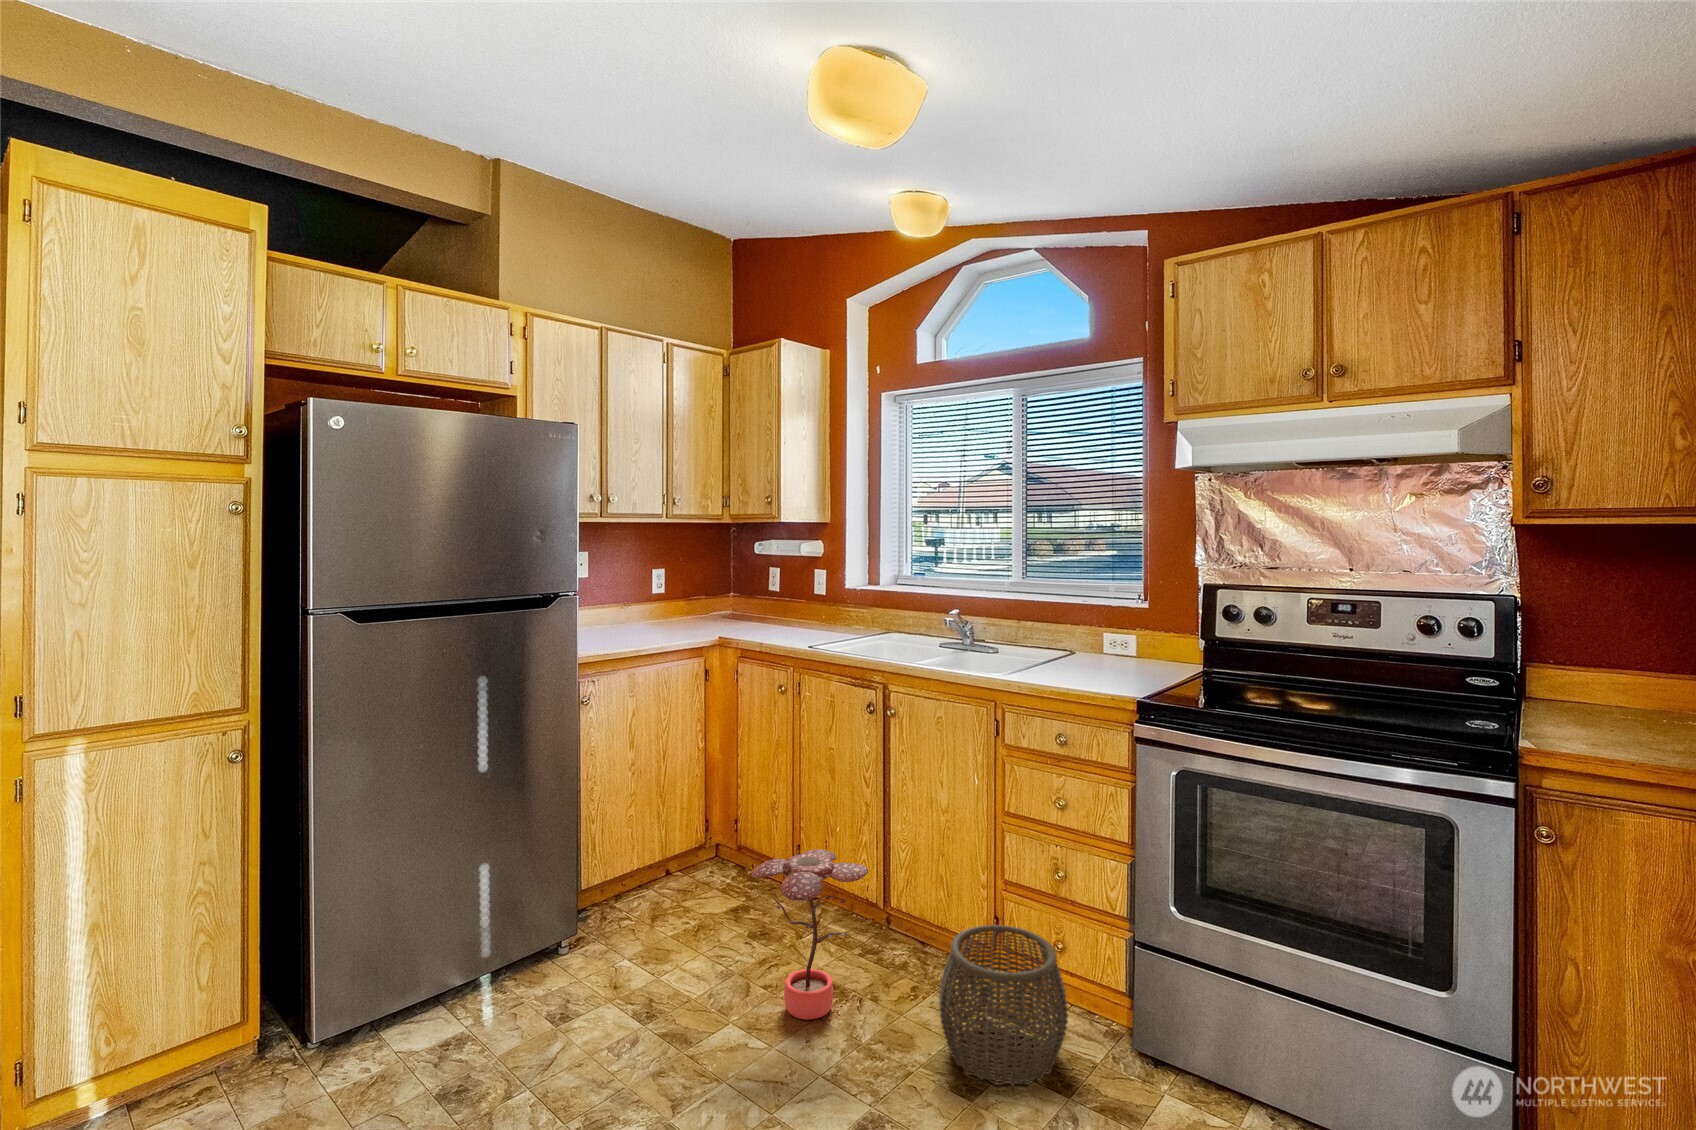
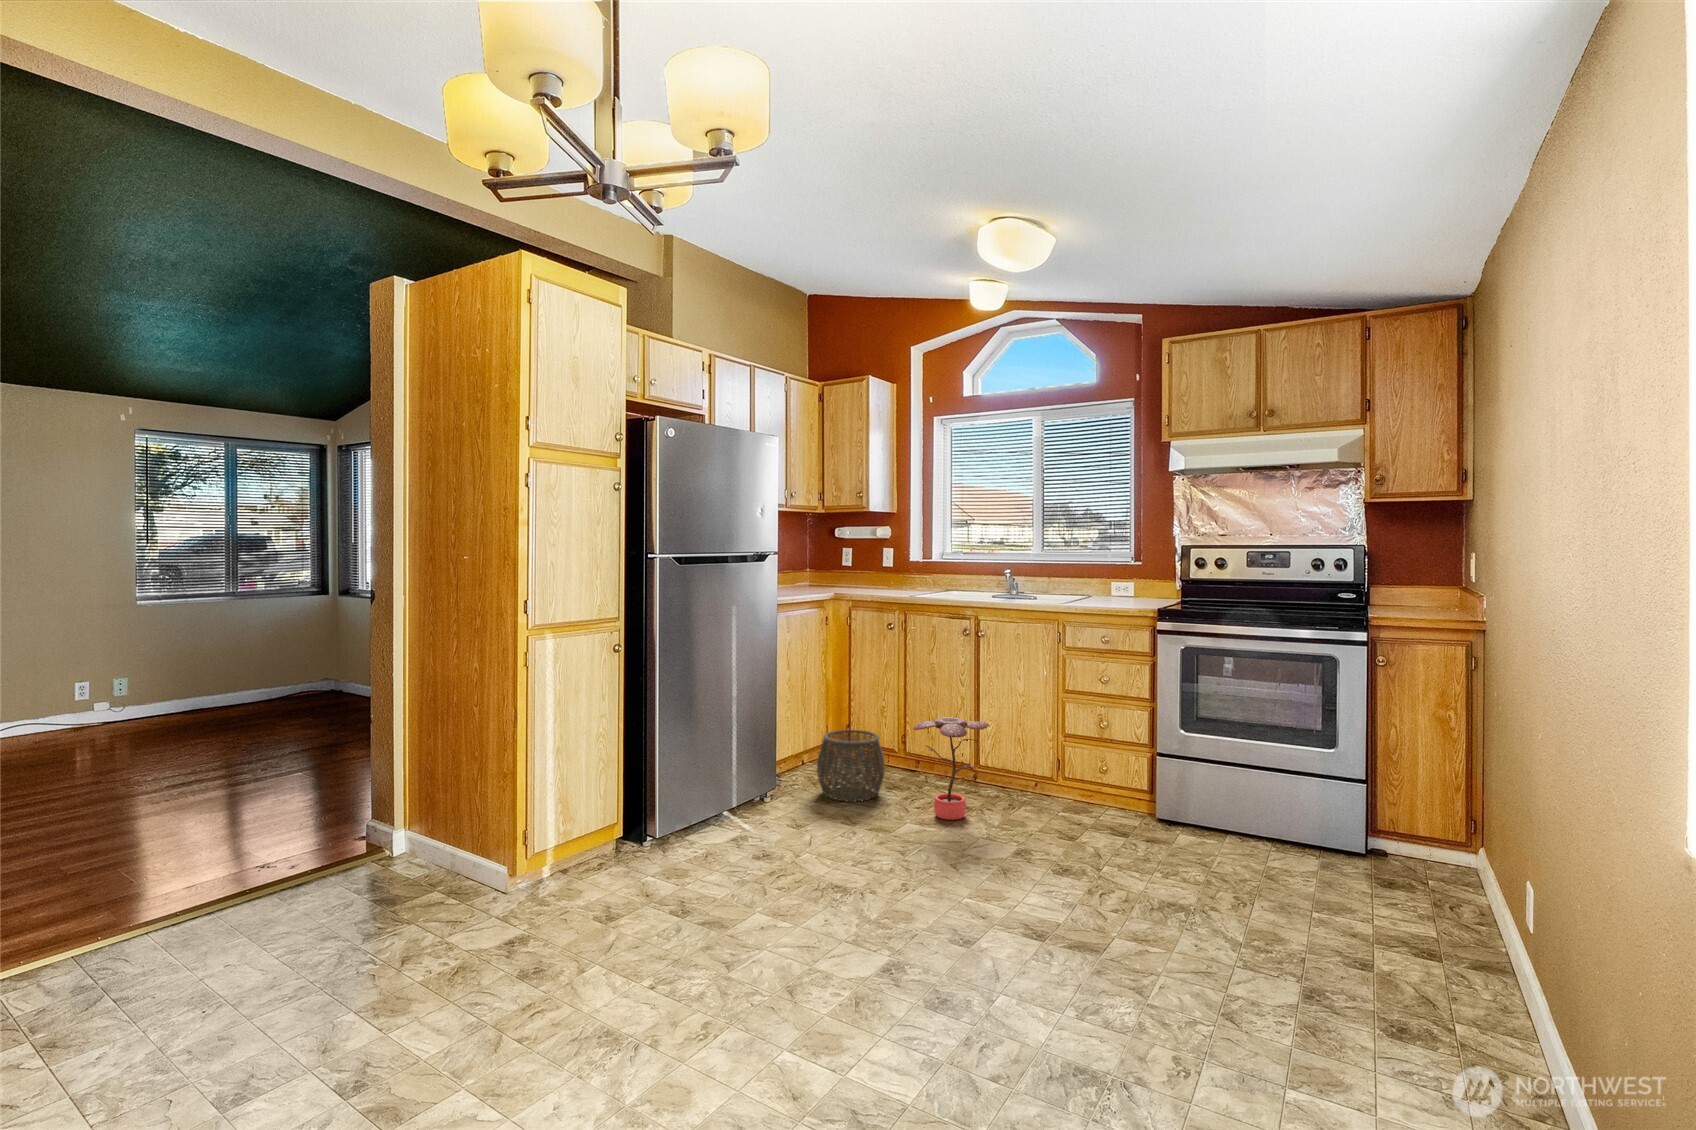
woven basket: present [939,925,1068,1086] -> present [817,730,885,802]

